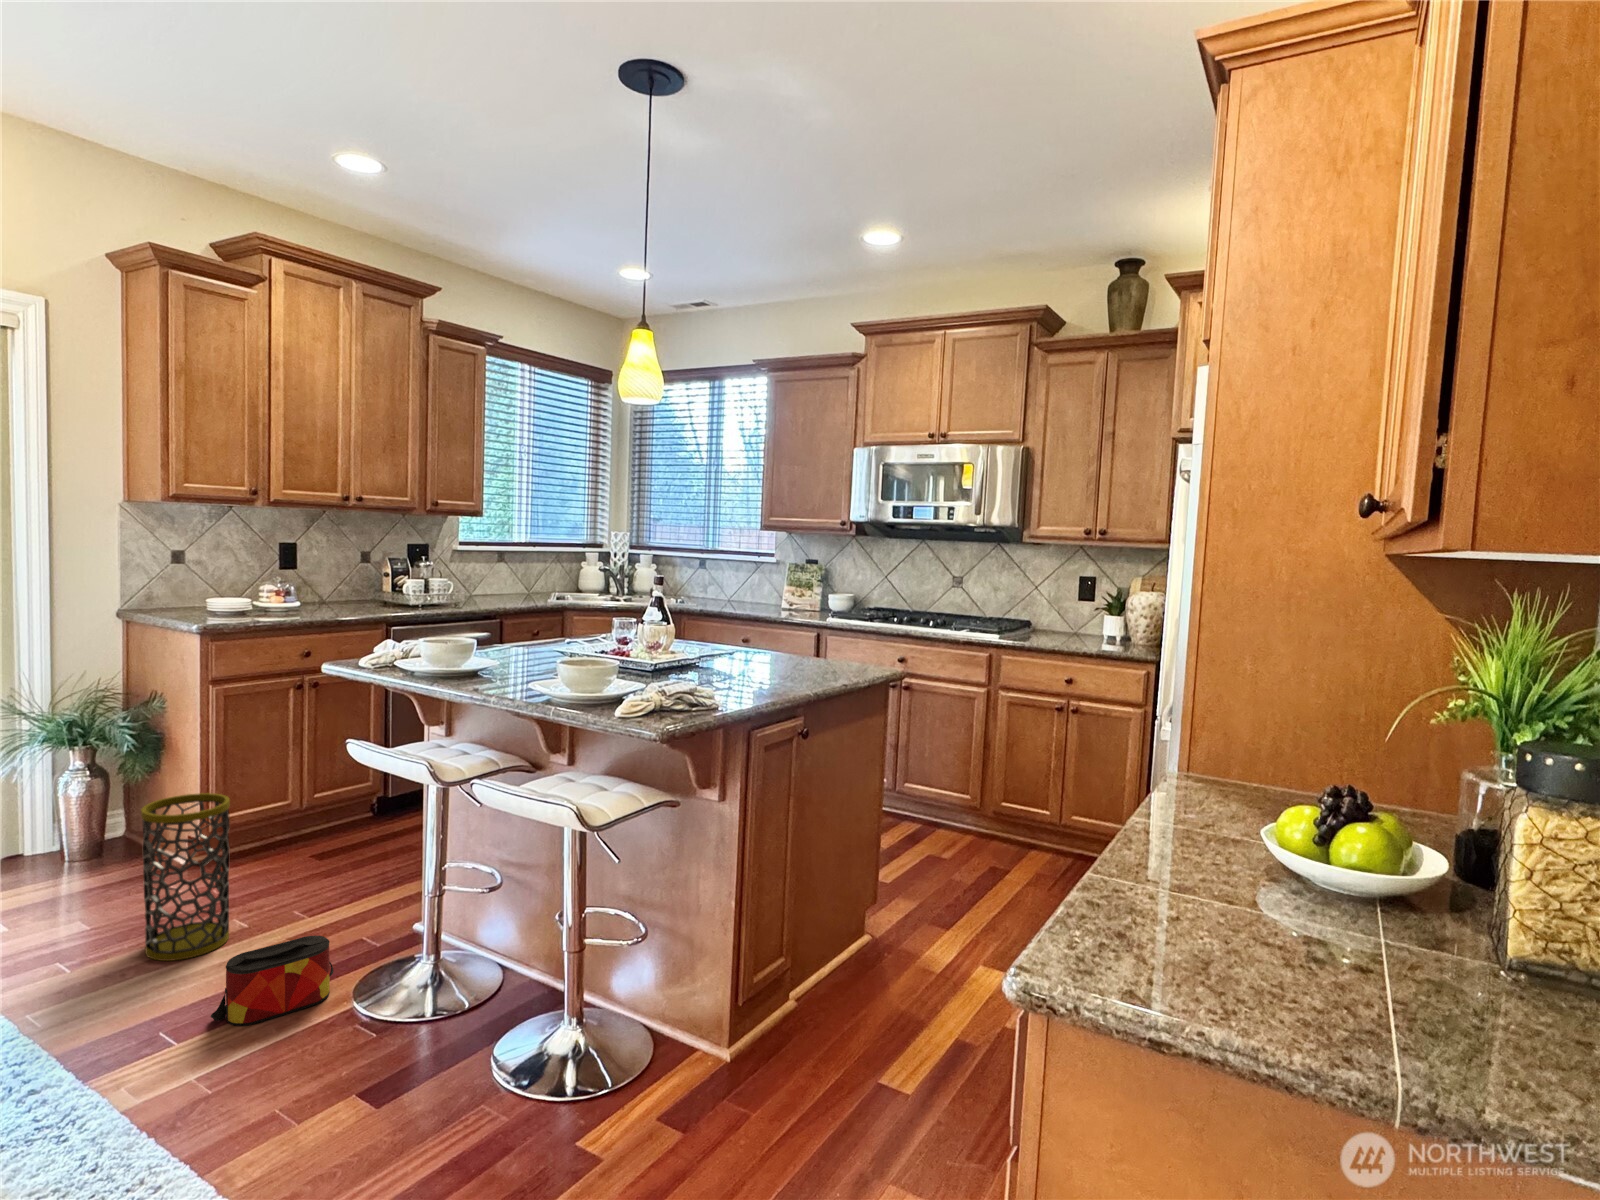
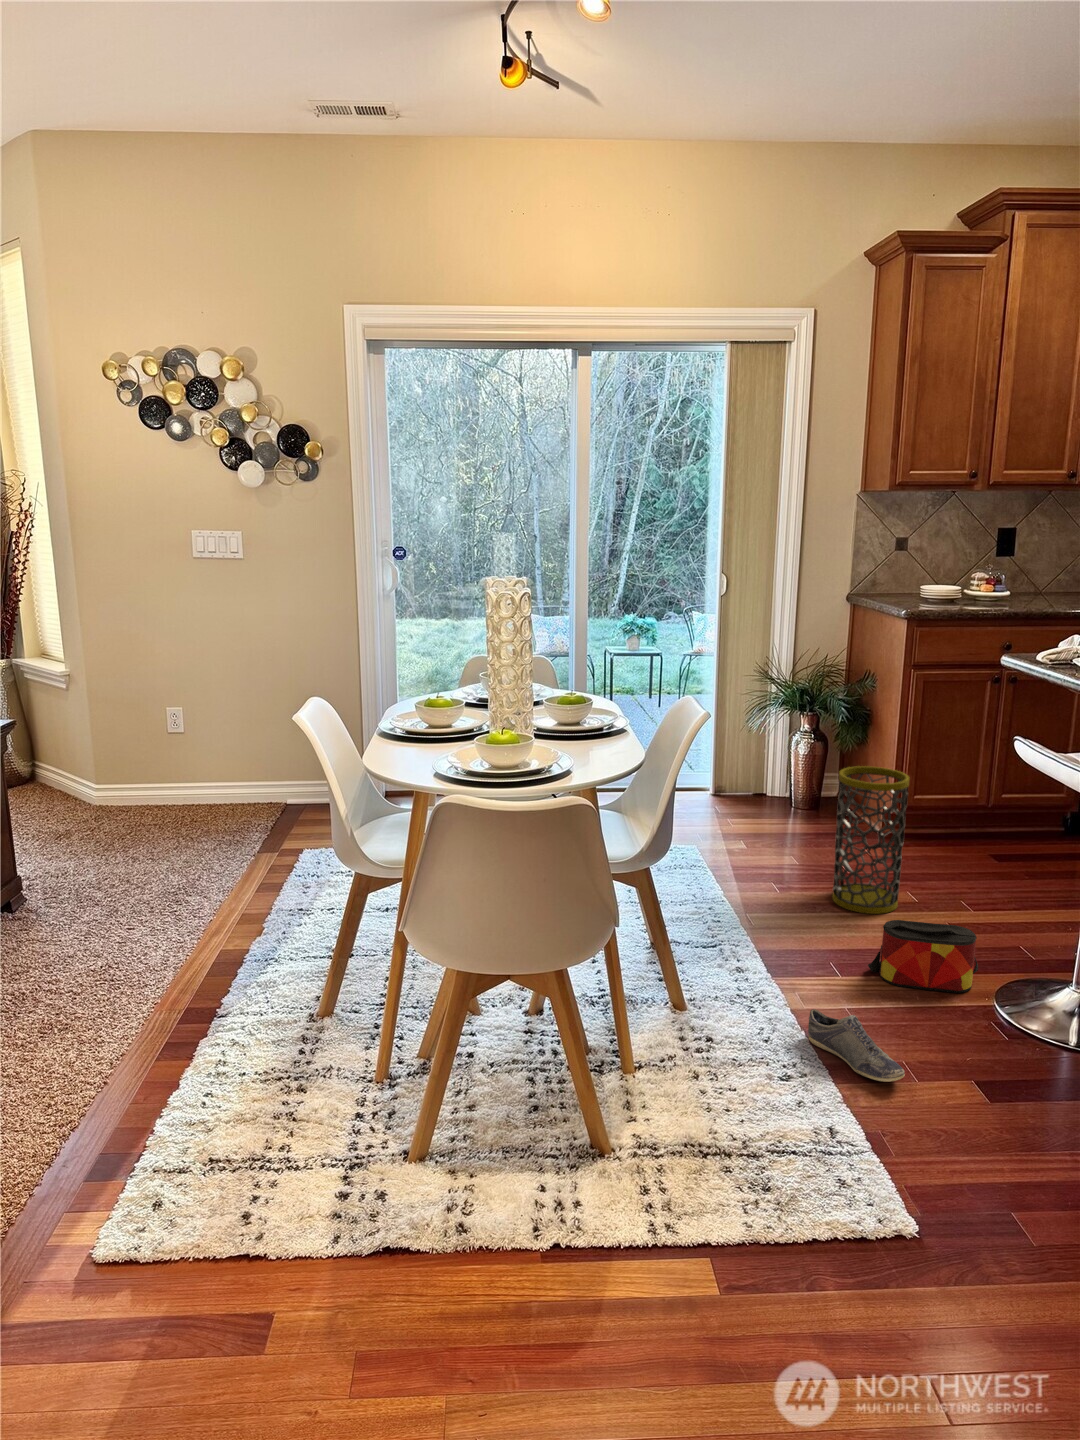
shoe: none [151,1084,285,1148] -> present [808,1009,905,1082]

